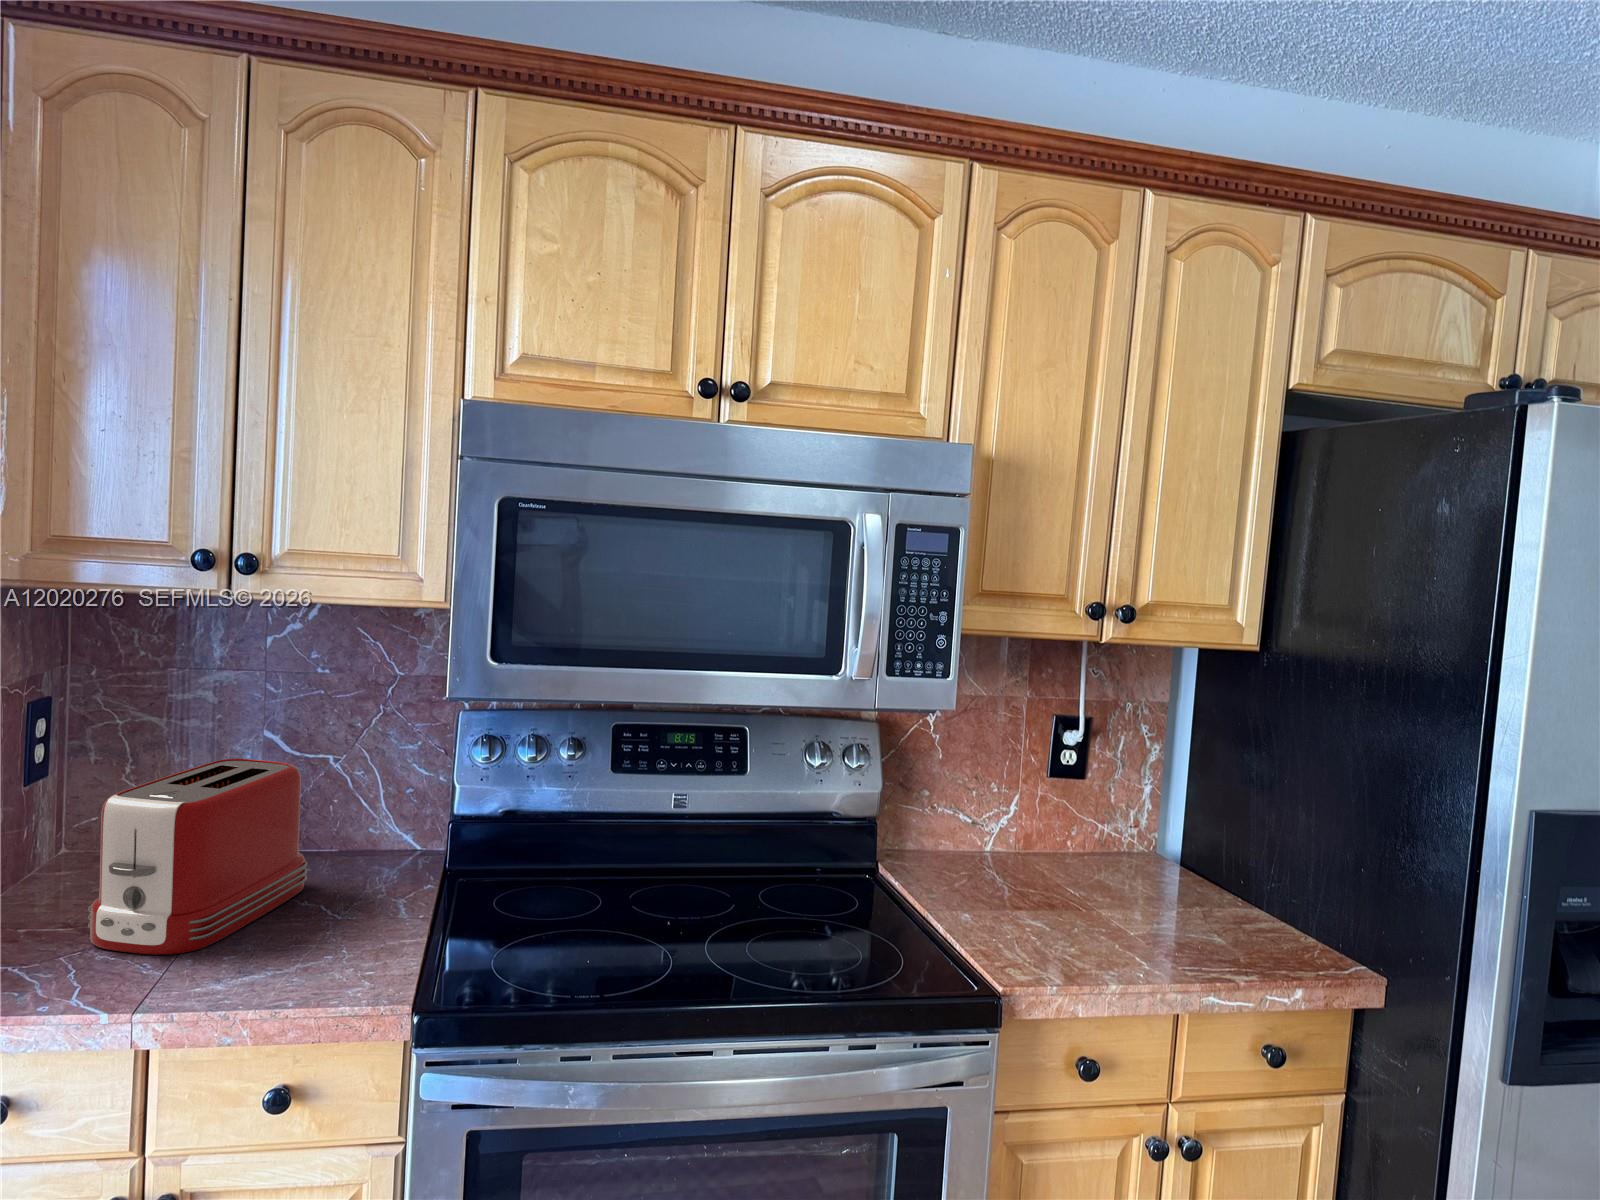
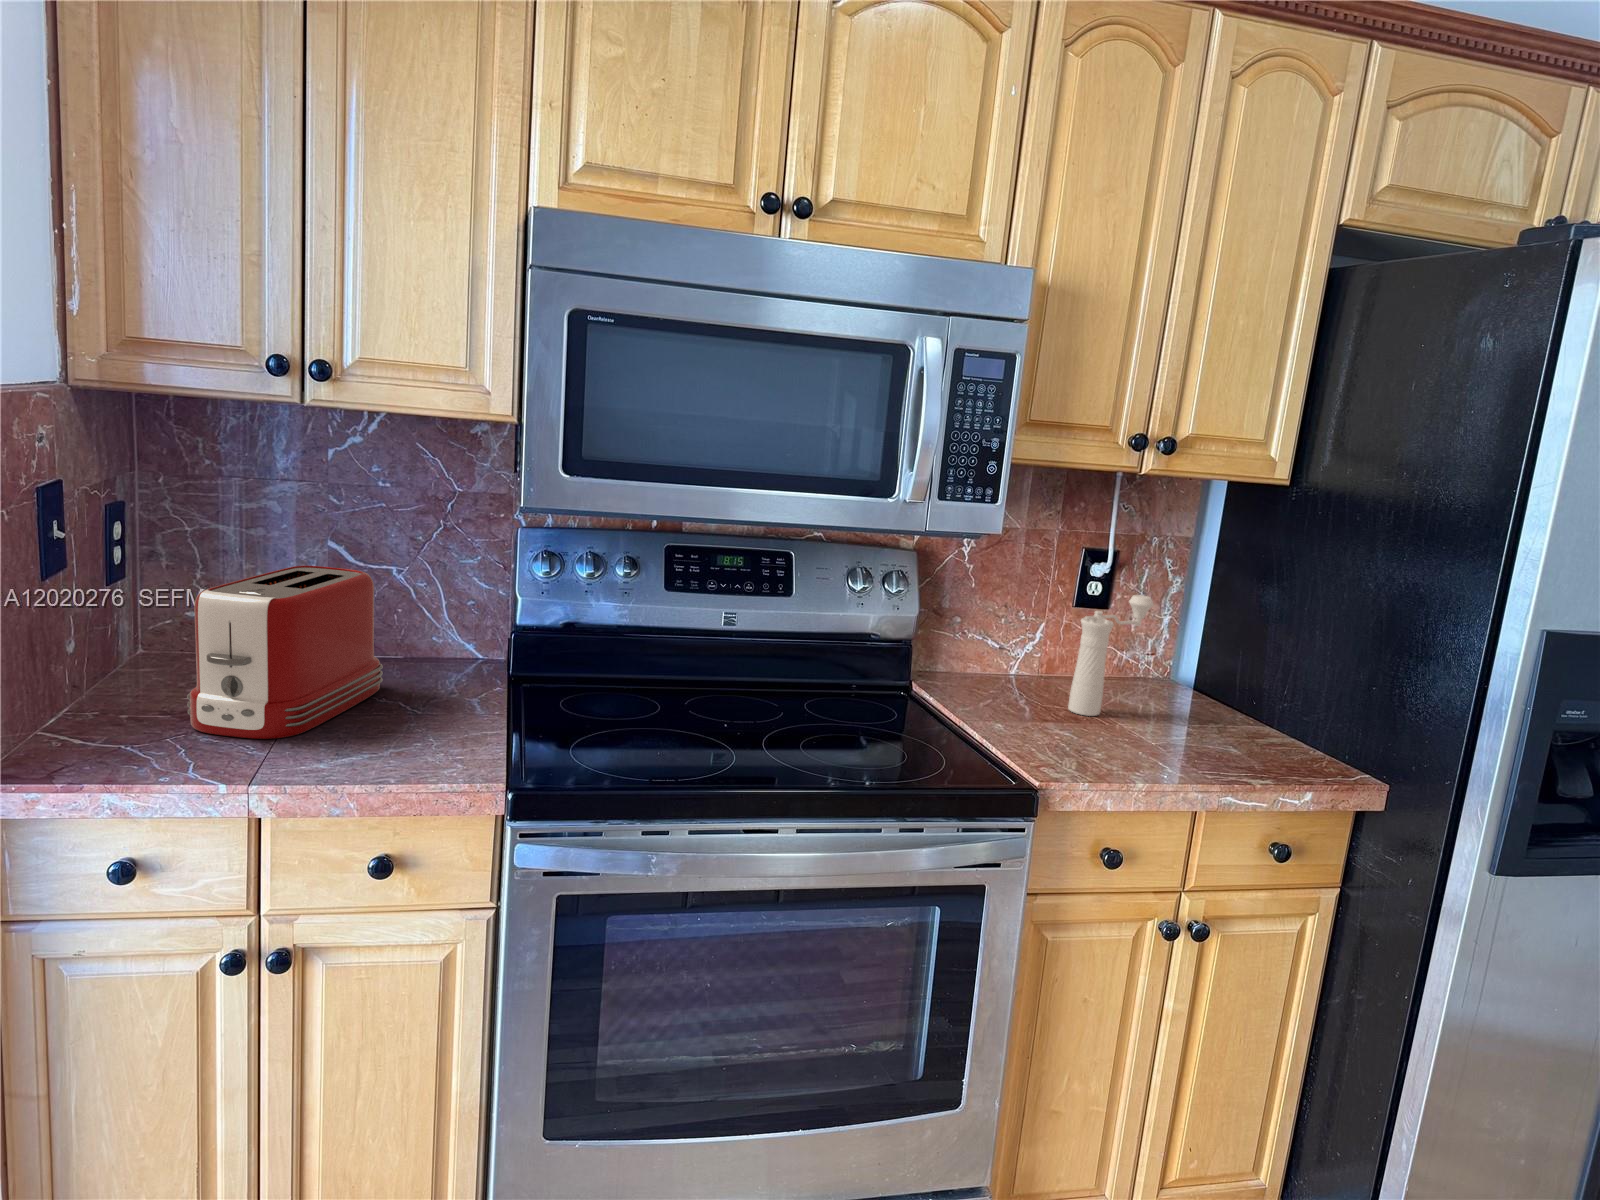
pepper mill: none [1044,765,1130,899] -> present [1068,595,1153,716]

